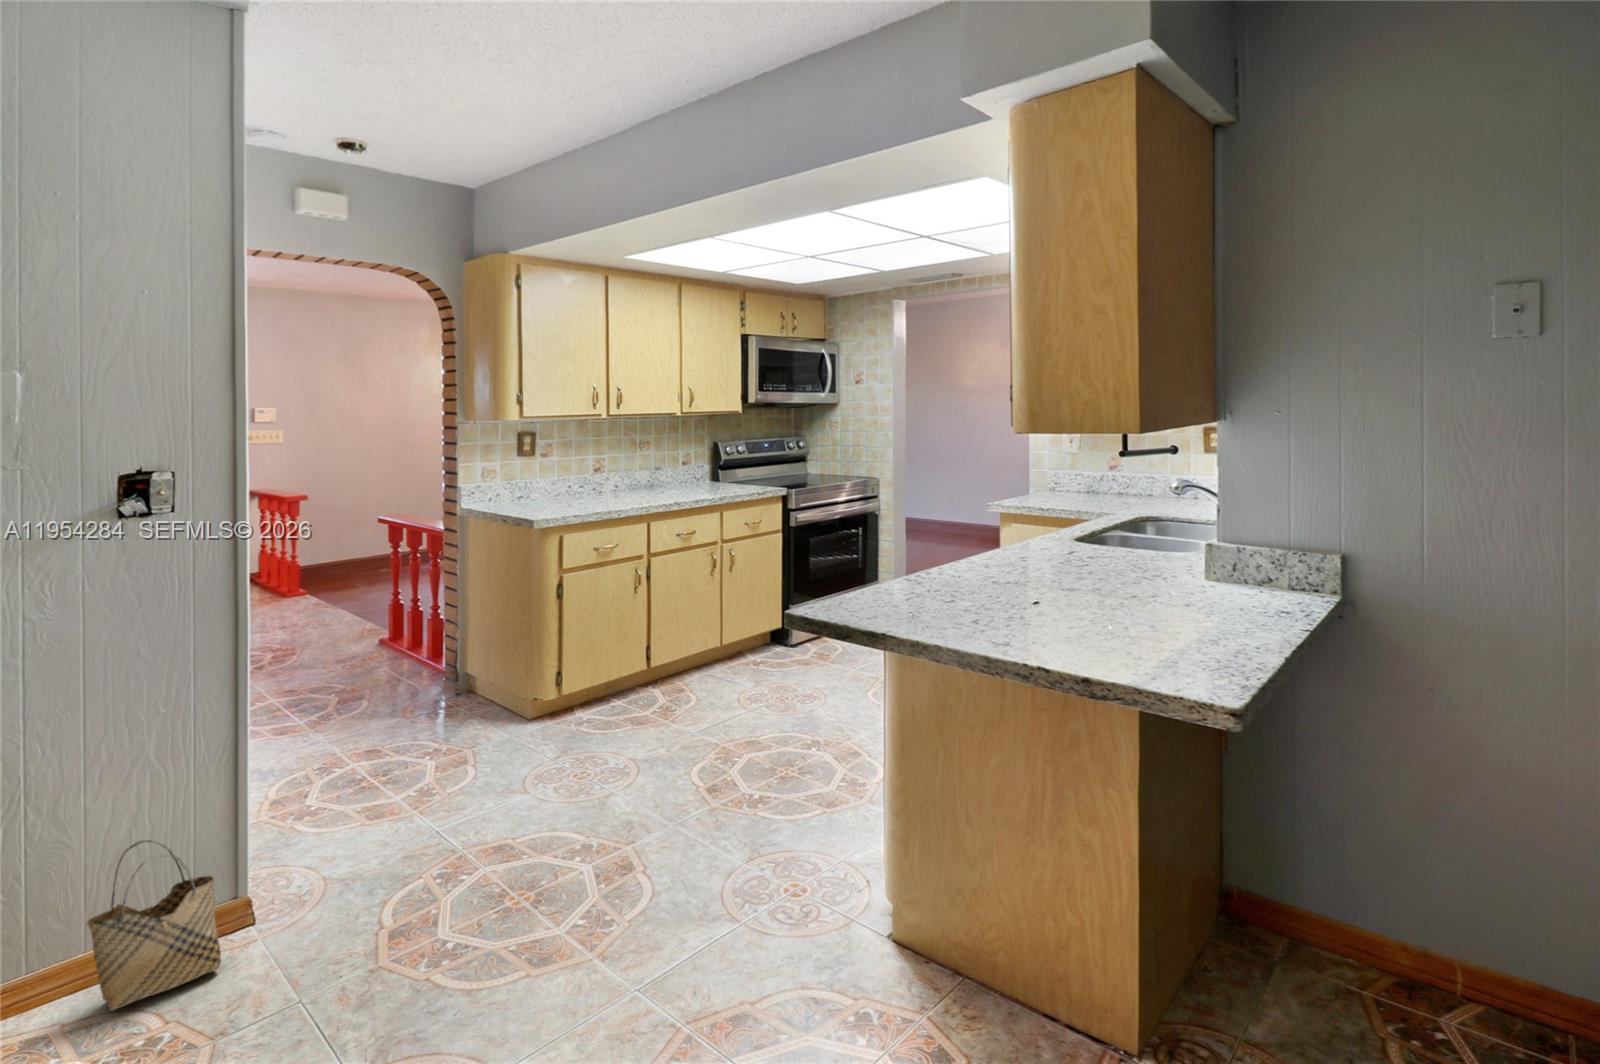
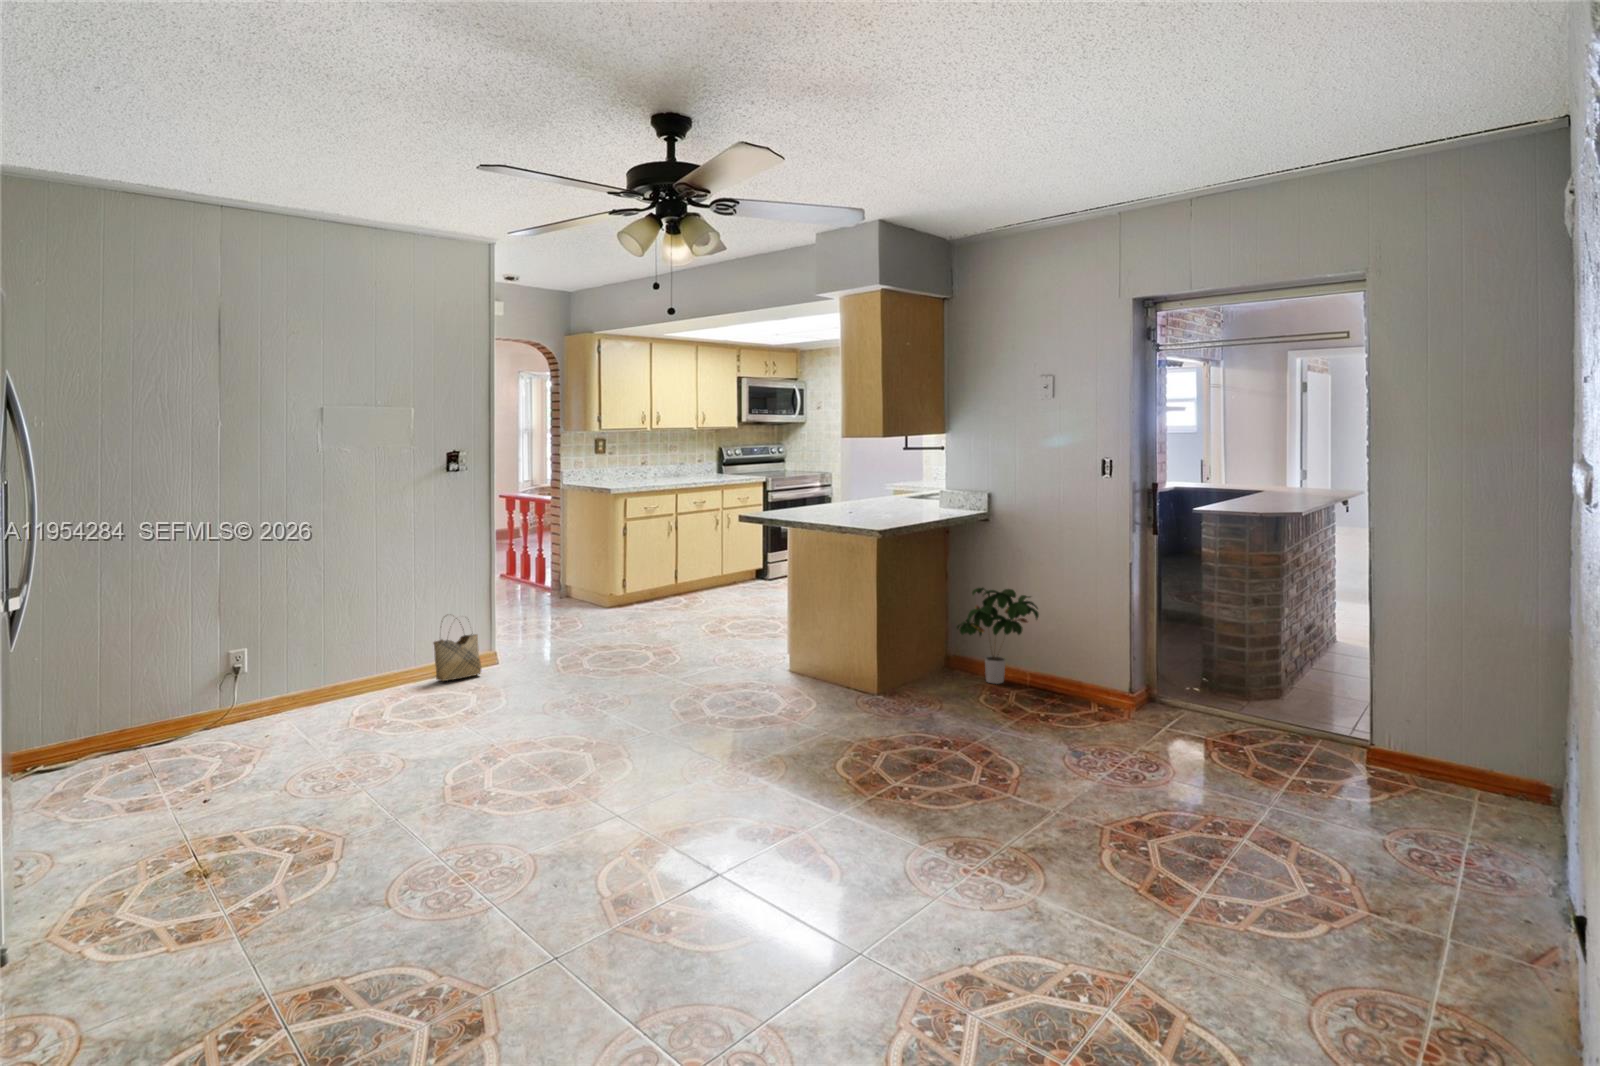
potted plant: none [1260,769,1497,994] -> present [957,588,1039,684]

